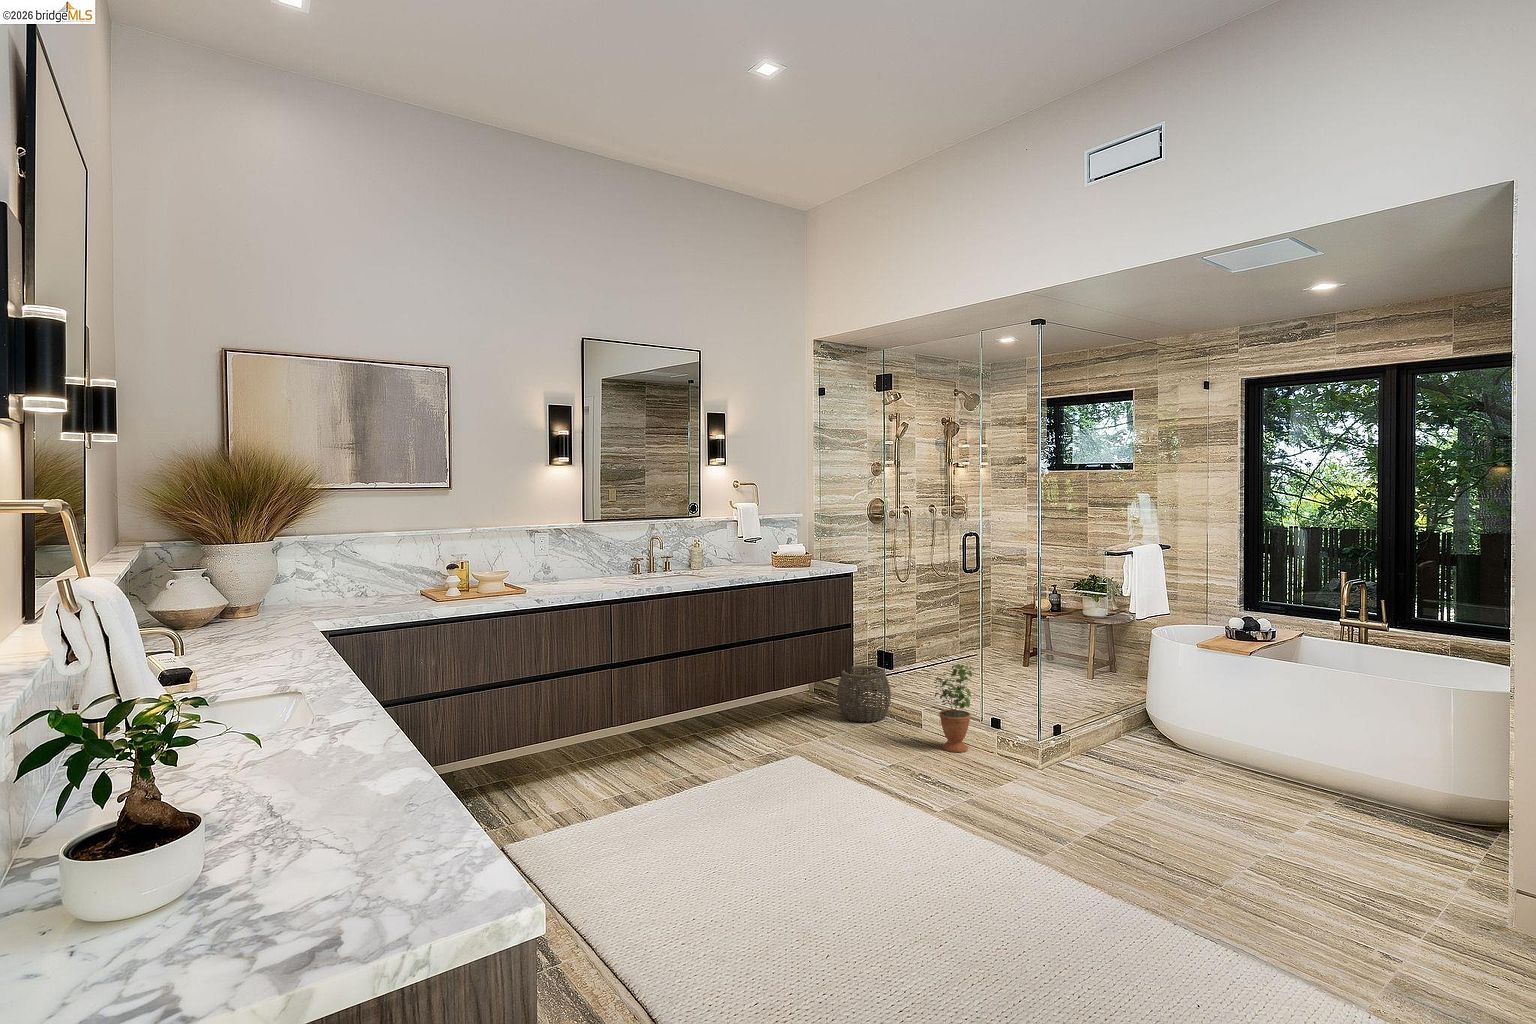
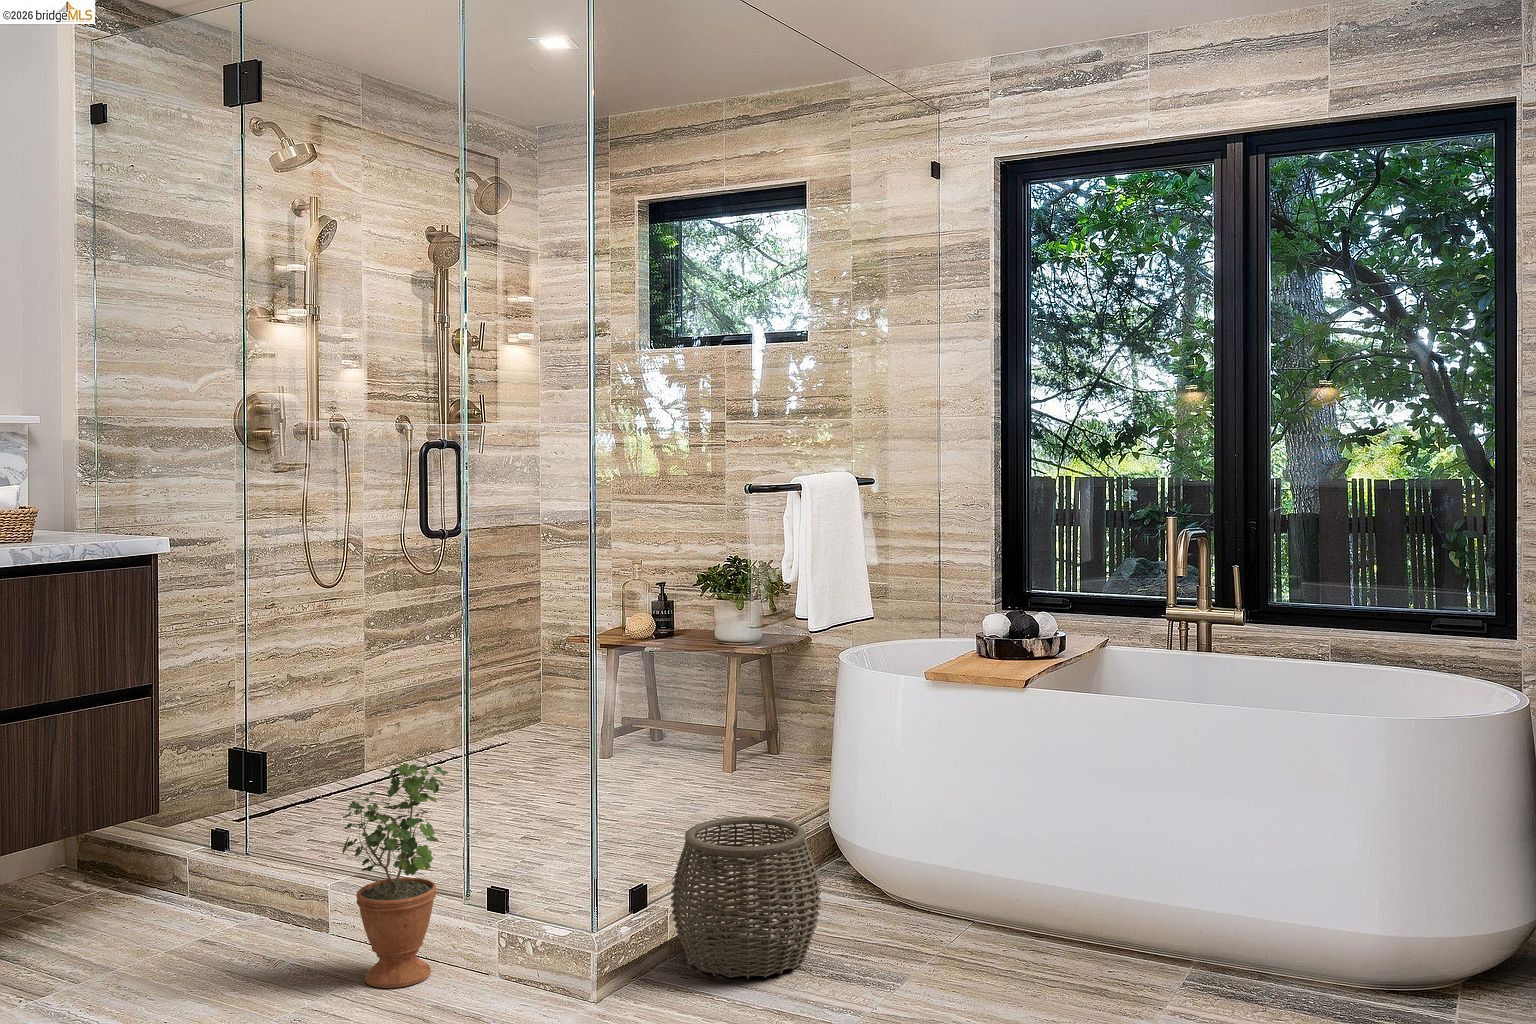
woven basket: present [837,666,891,722] -> present [671,817,821,979]

